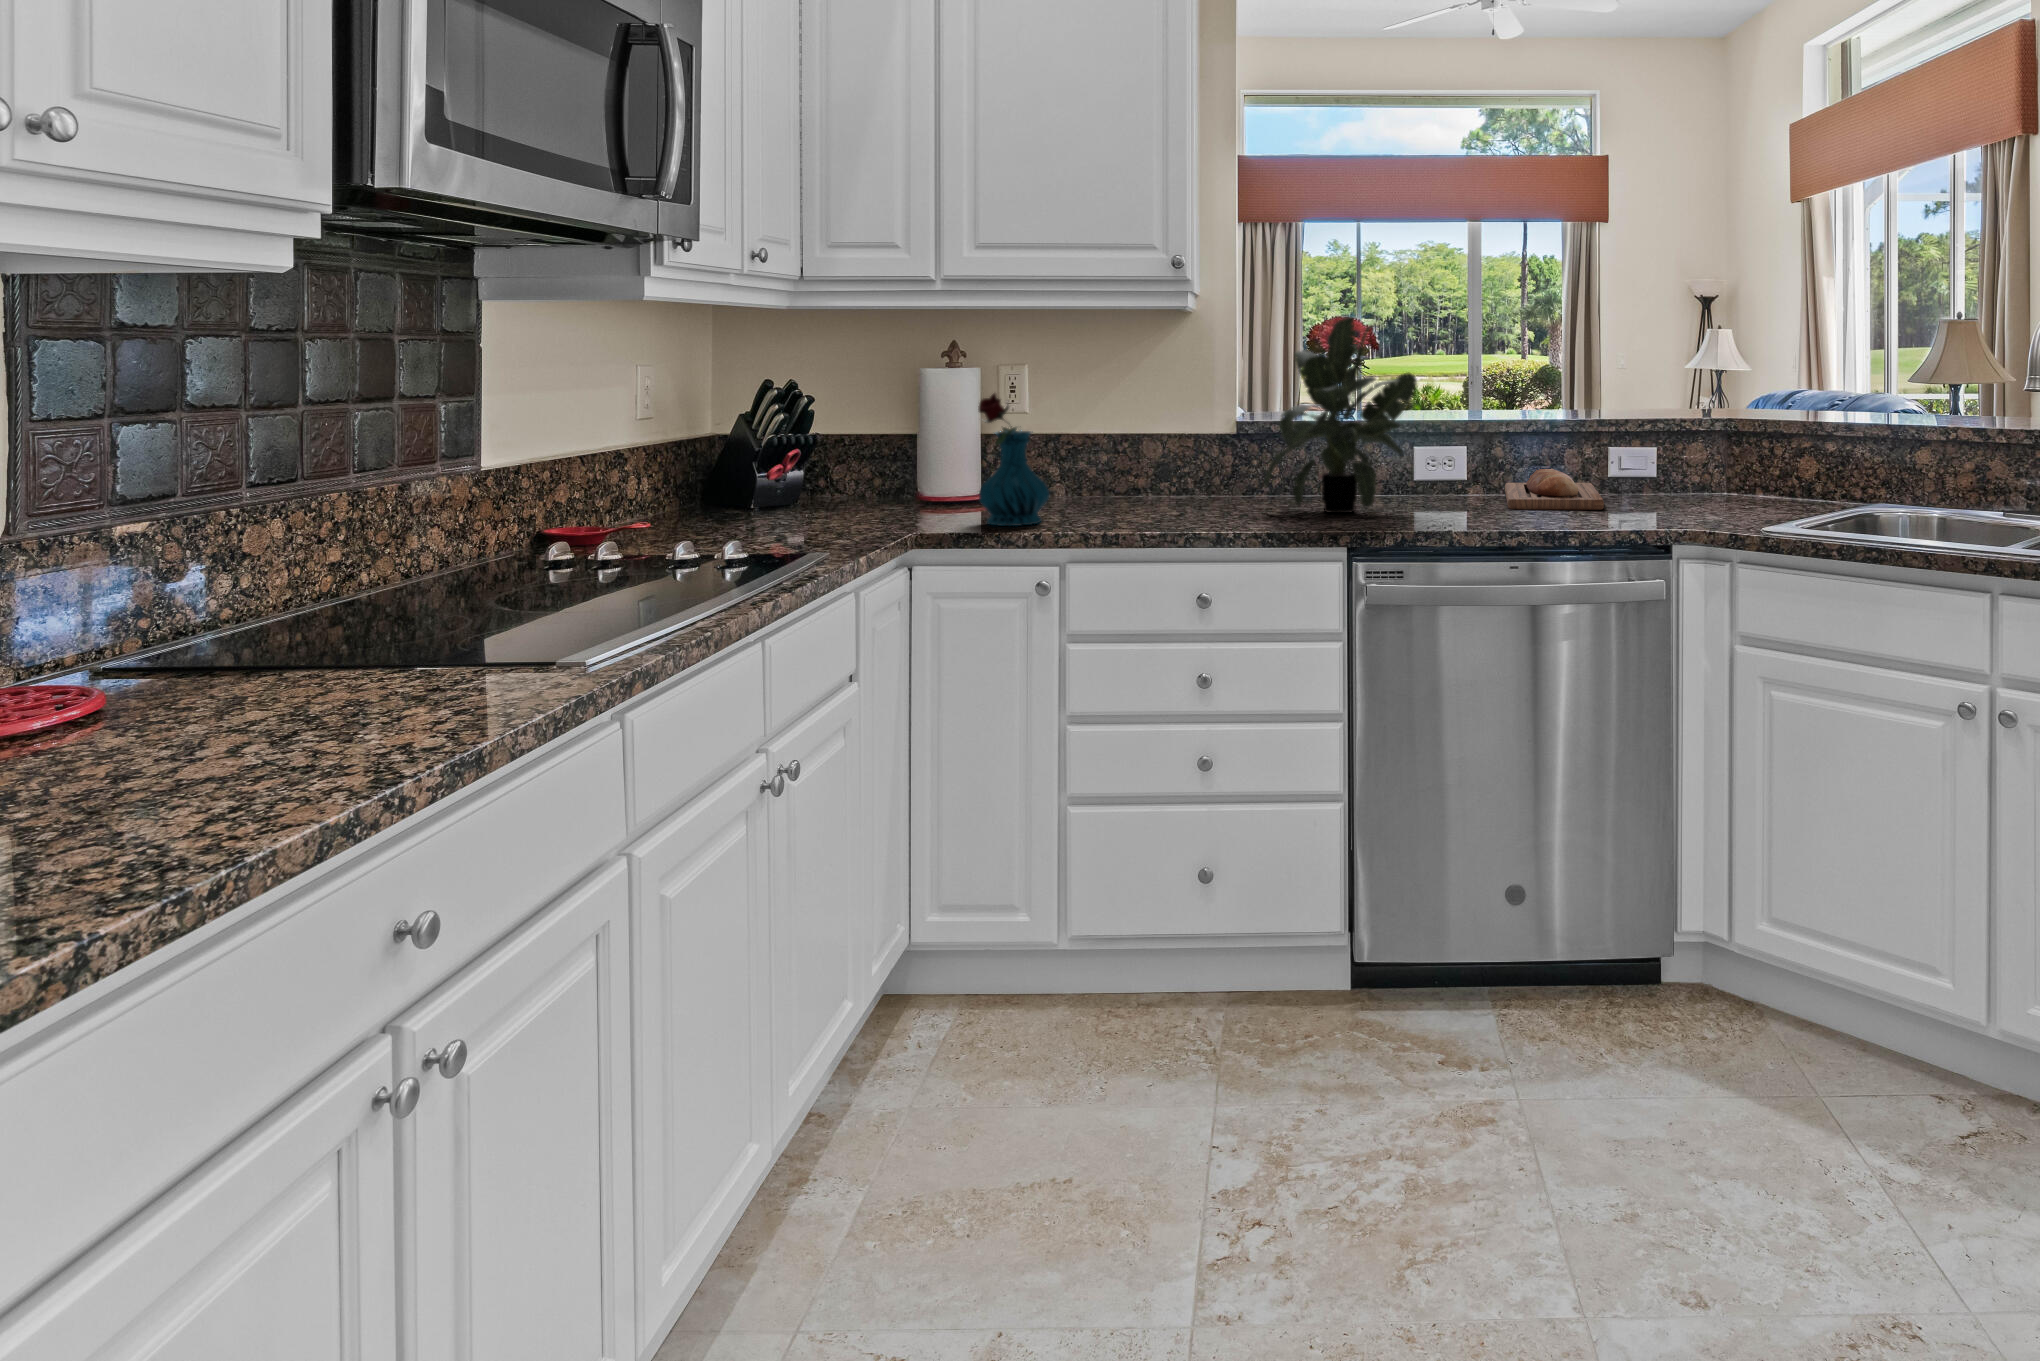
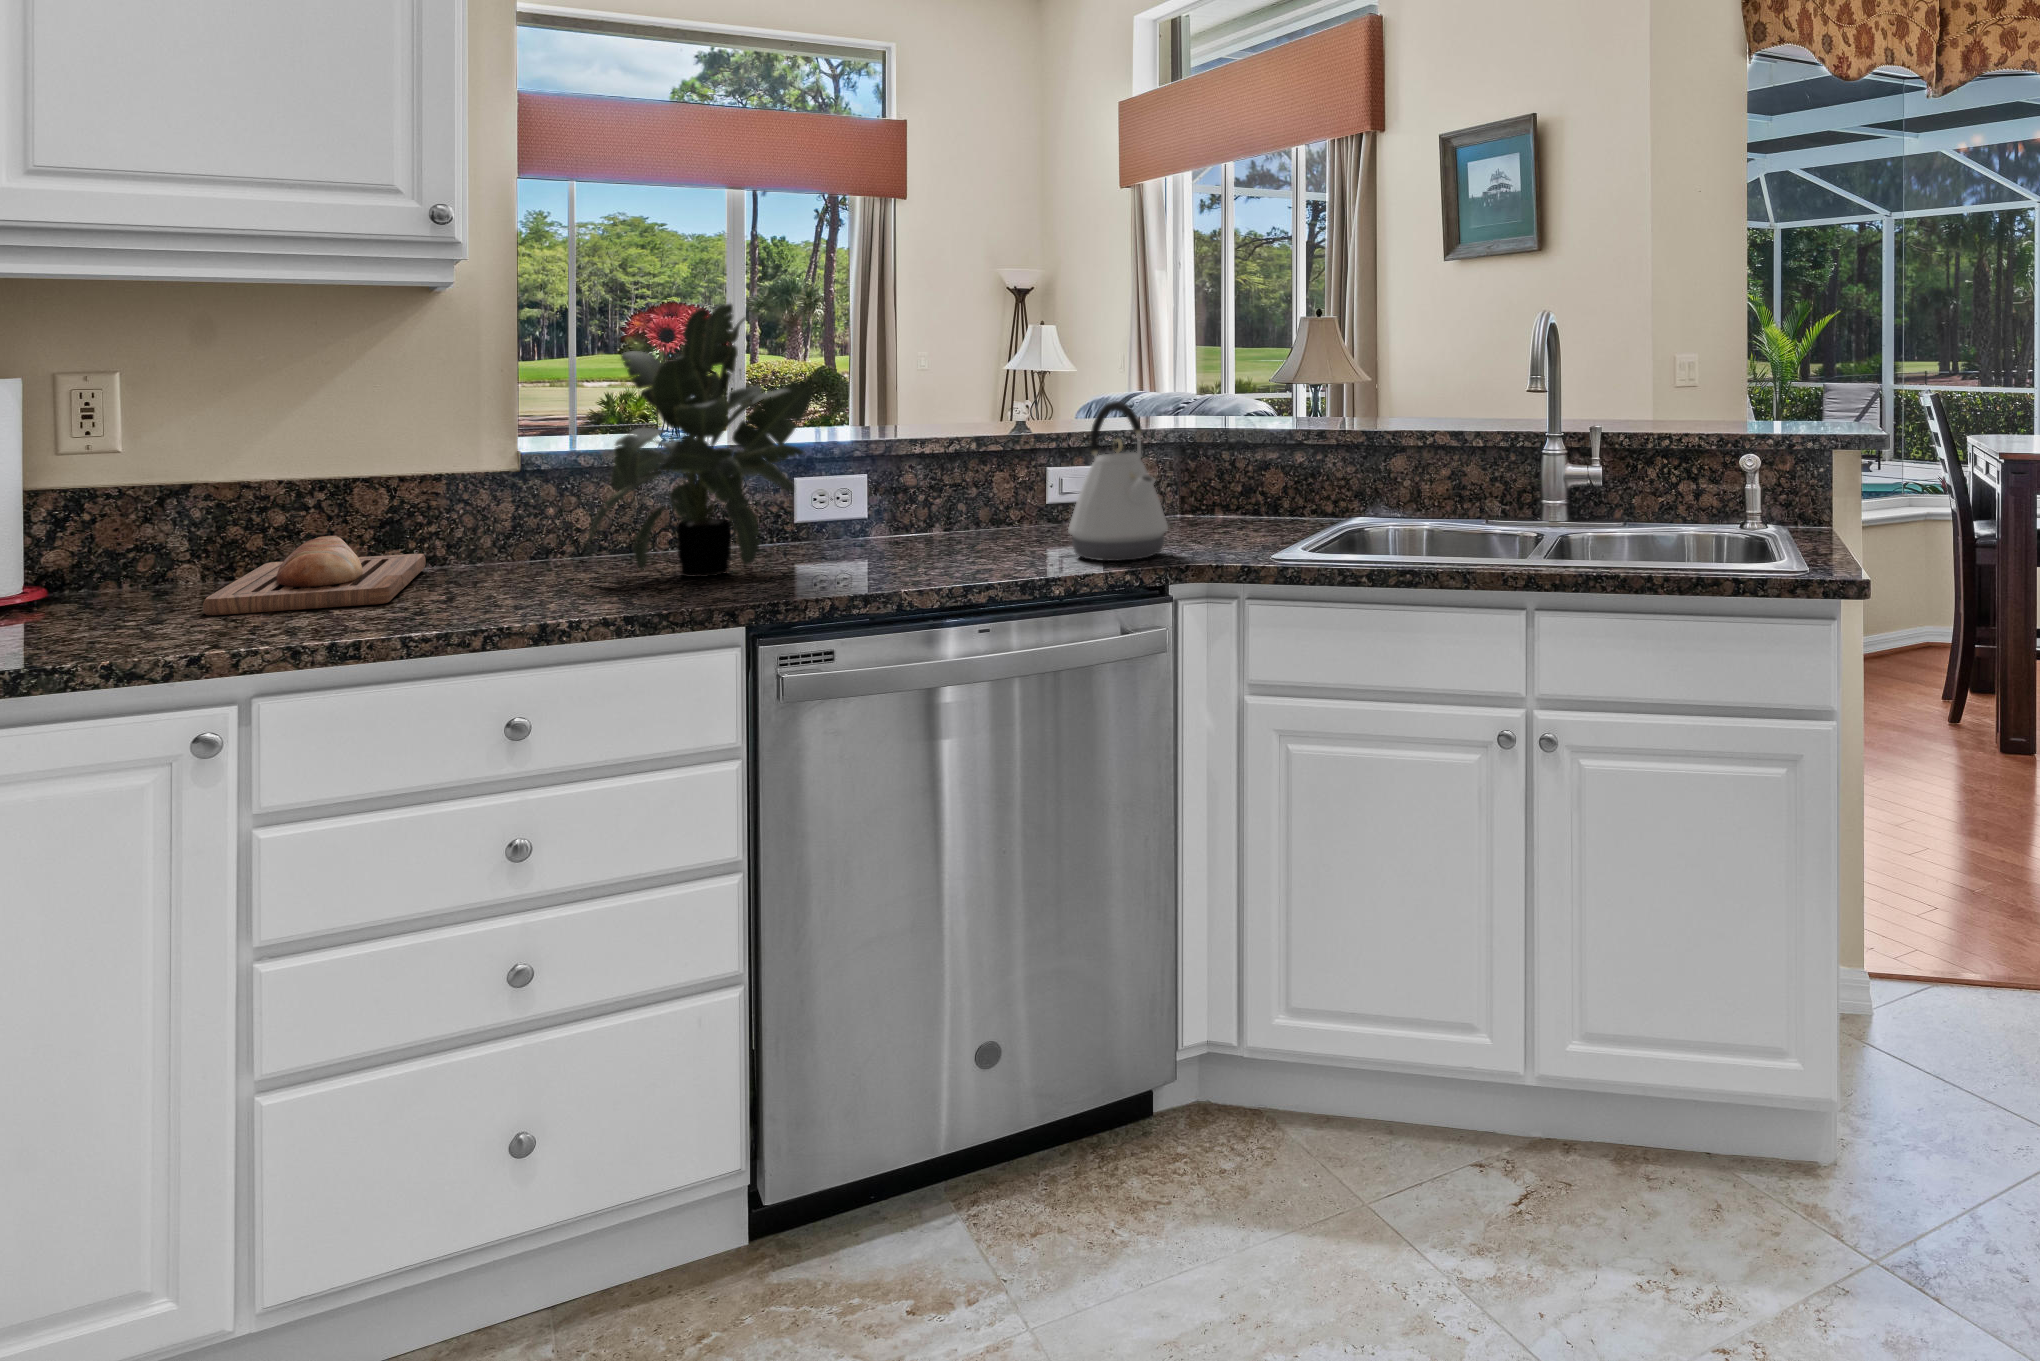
vase: present [978,393,1049,526] -> none [63,424,214,647]
kettle: none [1604,393,1686,524] -> present [1068,401,1168,561]
bread loaf: present [1505,469,1604,510] -> present [203,536,426,615]

